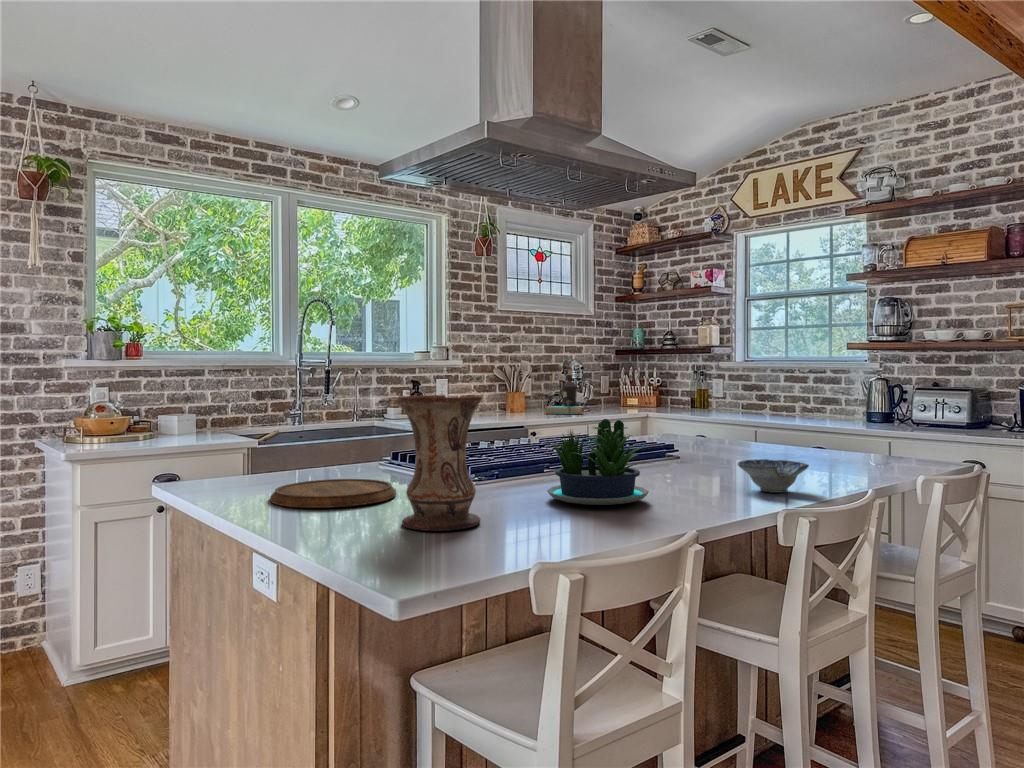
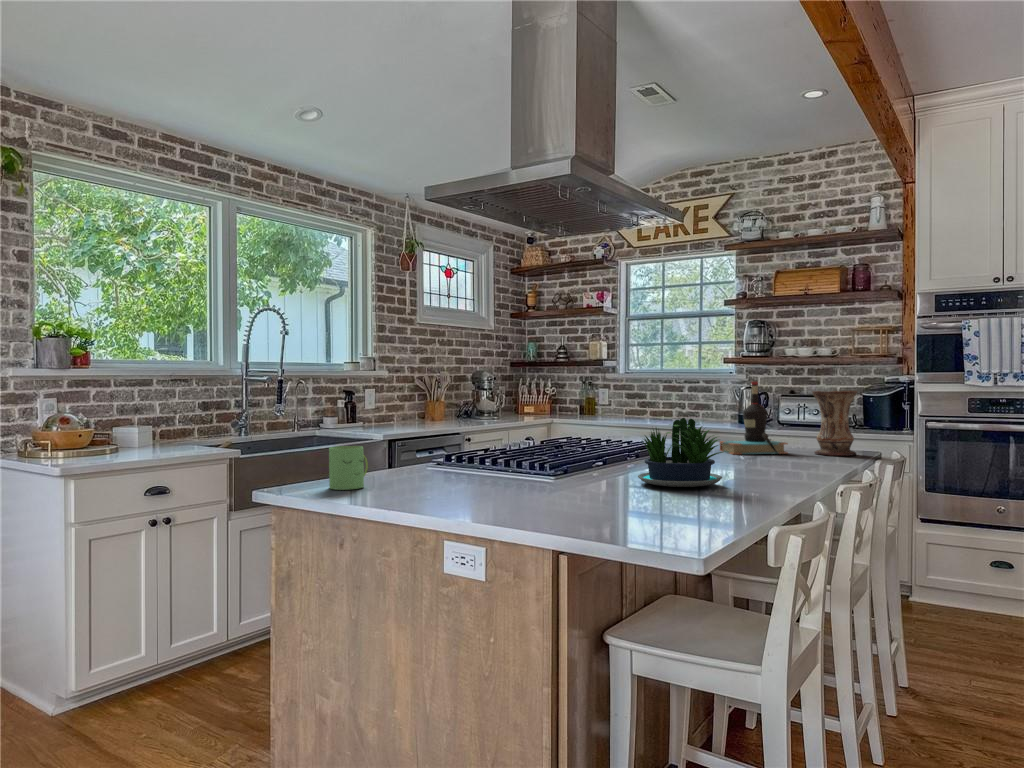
bottle: present [545,367,585,414] -> present [720,382,788,454]
vase: present [398,395,482,531] -> present [812,391,857,456]
mug: none [215,442,262,488] -> present [329,446,368,490]
ceramic bowl: present [738,459,809,493] -> none [756,449,812,474]
cutting board: present [270,479,396,508] -> none [409,476,518,500]

